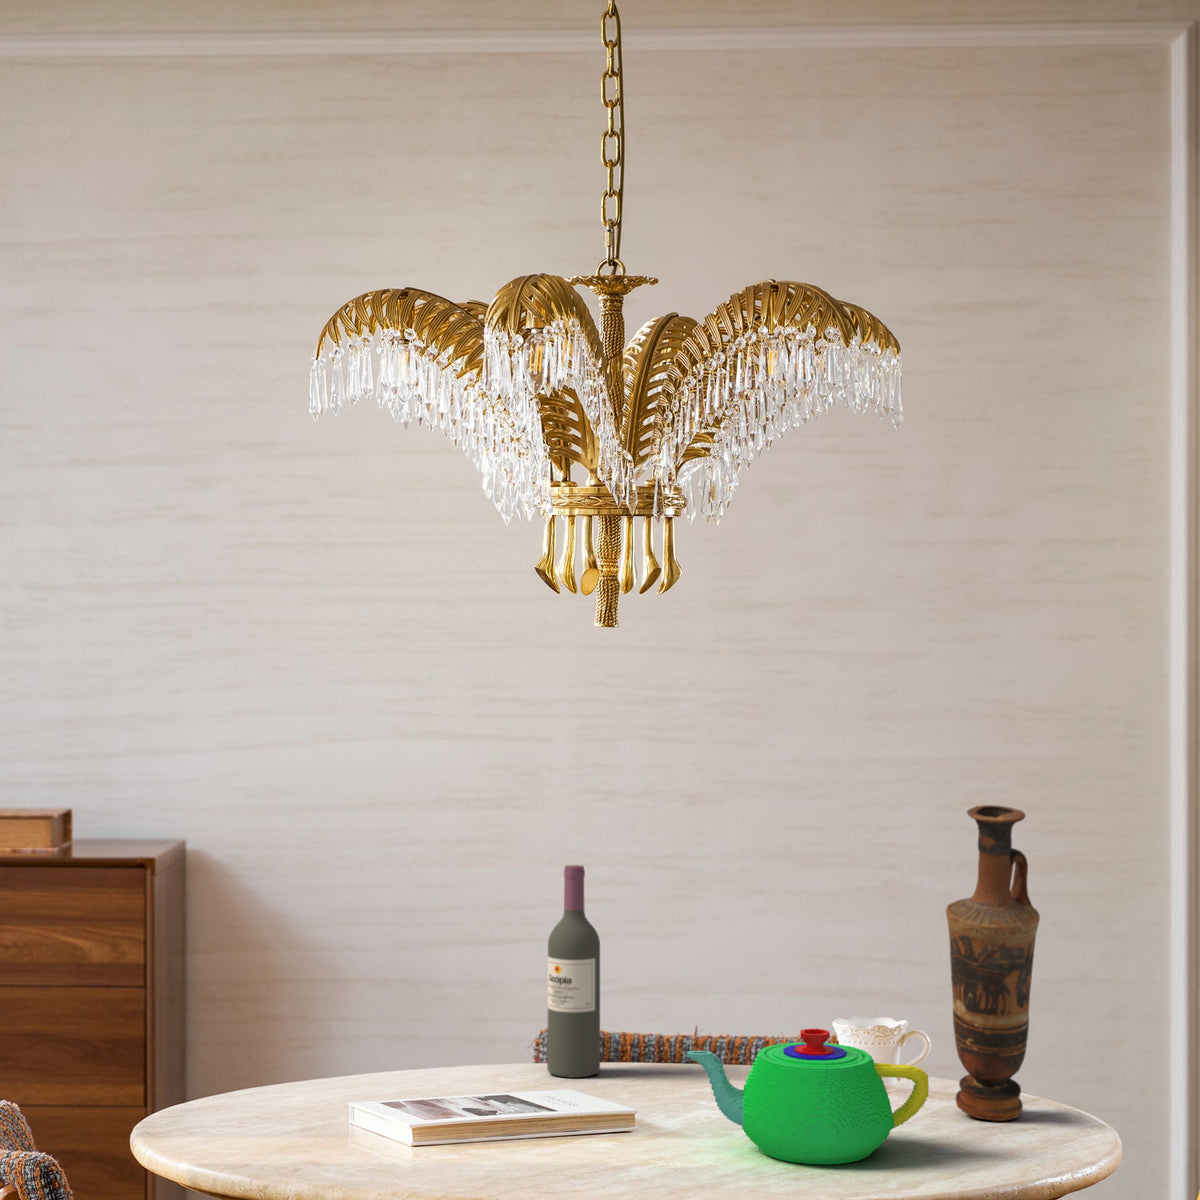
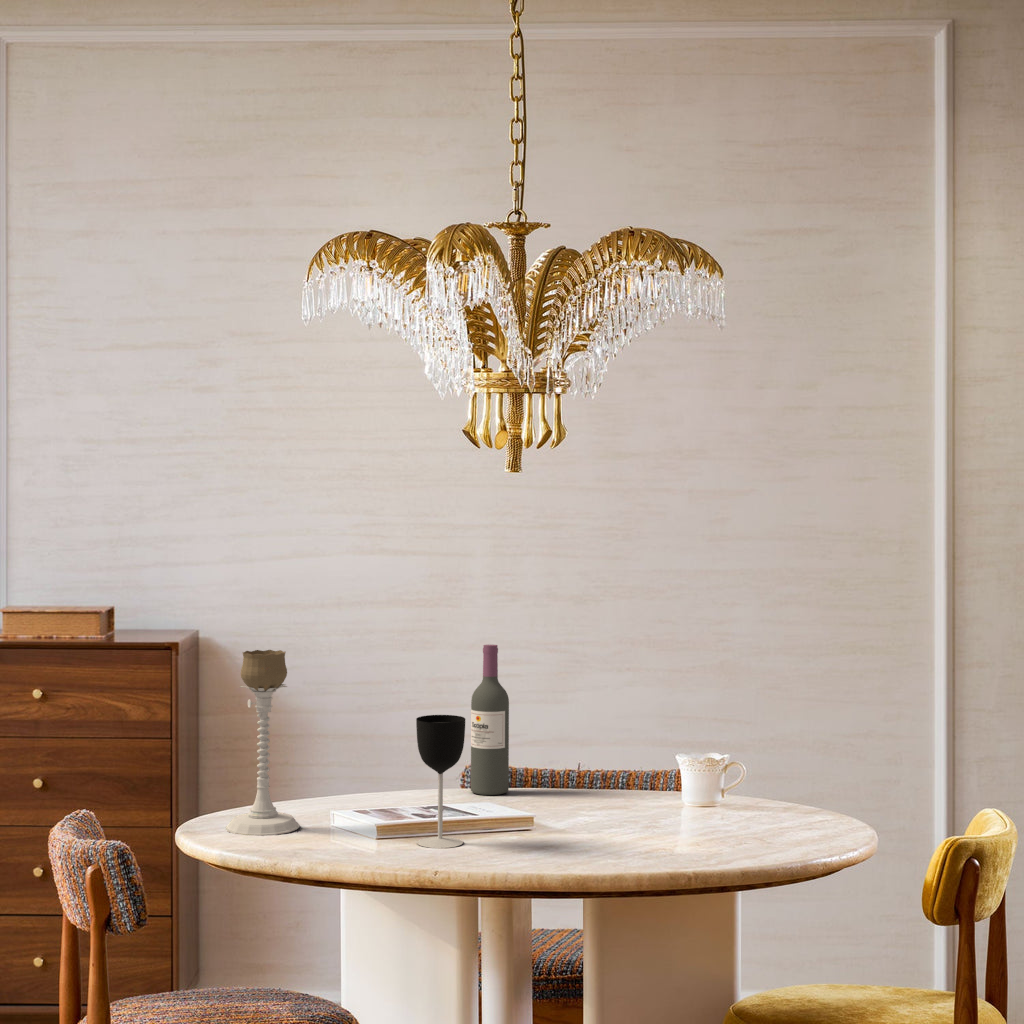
vase: present [946,805,1040,1121] -> none [753,600,818,821]
candle holder: none [195,881,302,1155] -> present [226,650,300,836]
wine glass: none [470,976,541,1175] -> present [416,715,465,848]
teapot: present [687,1029,929,1164] -> none [567,753,734,844]

